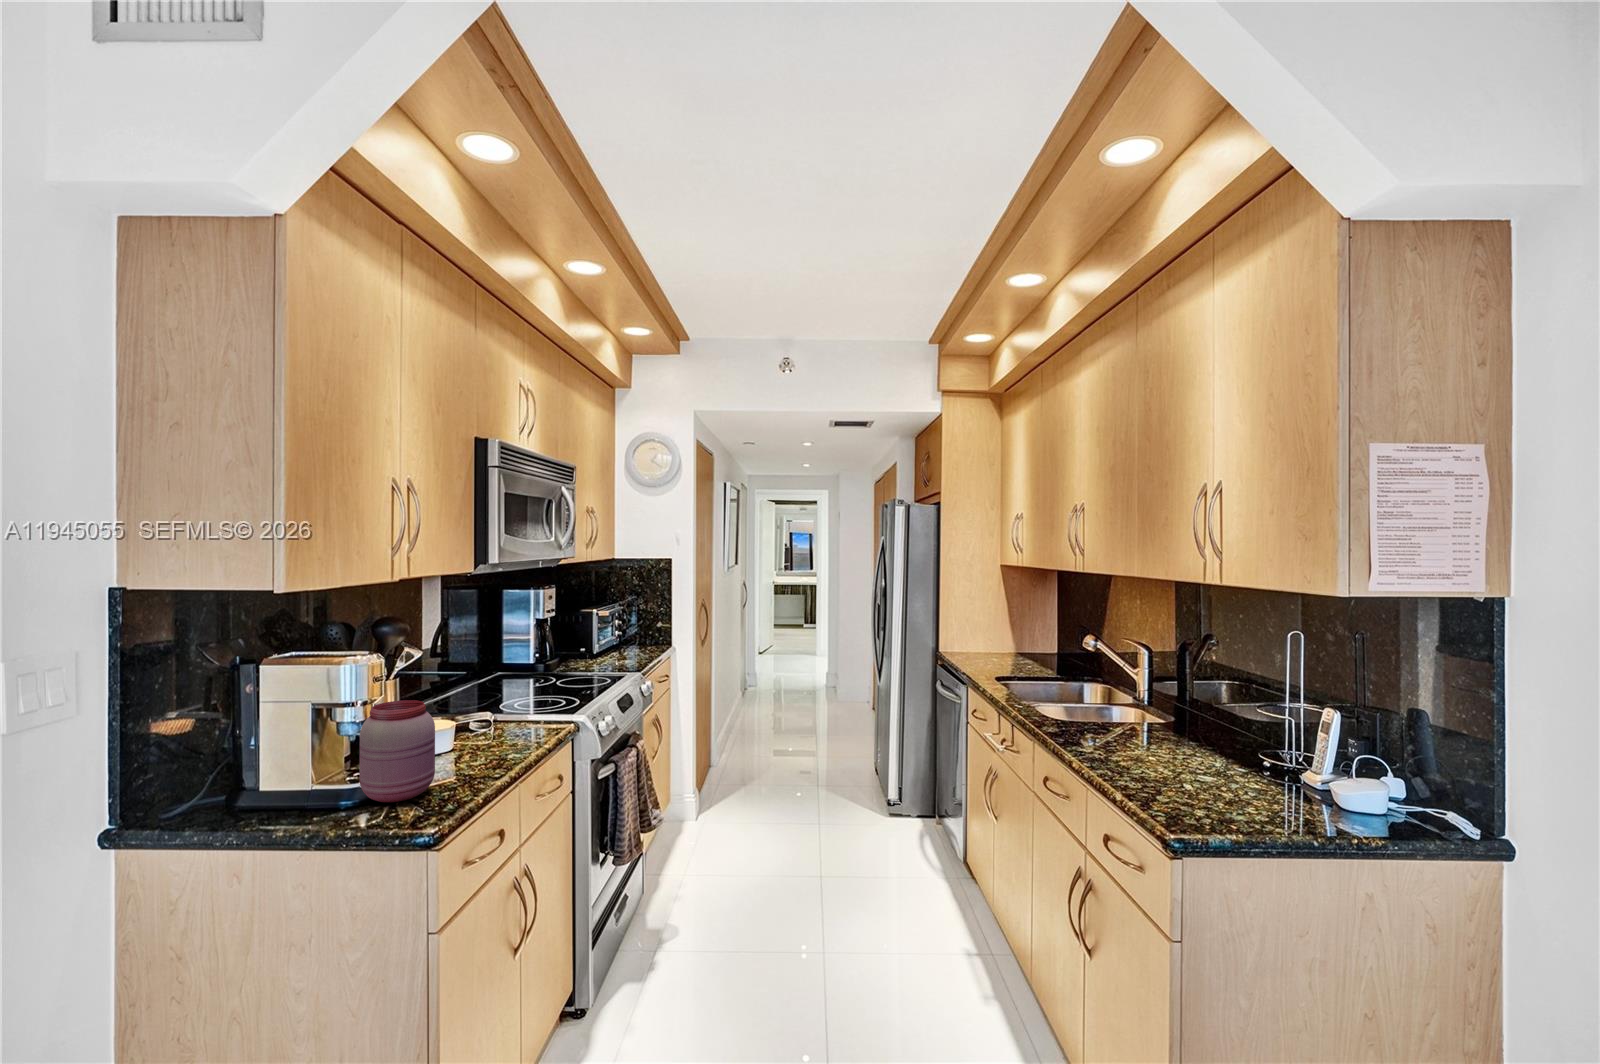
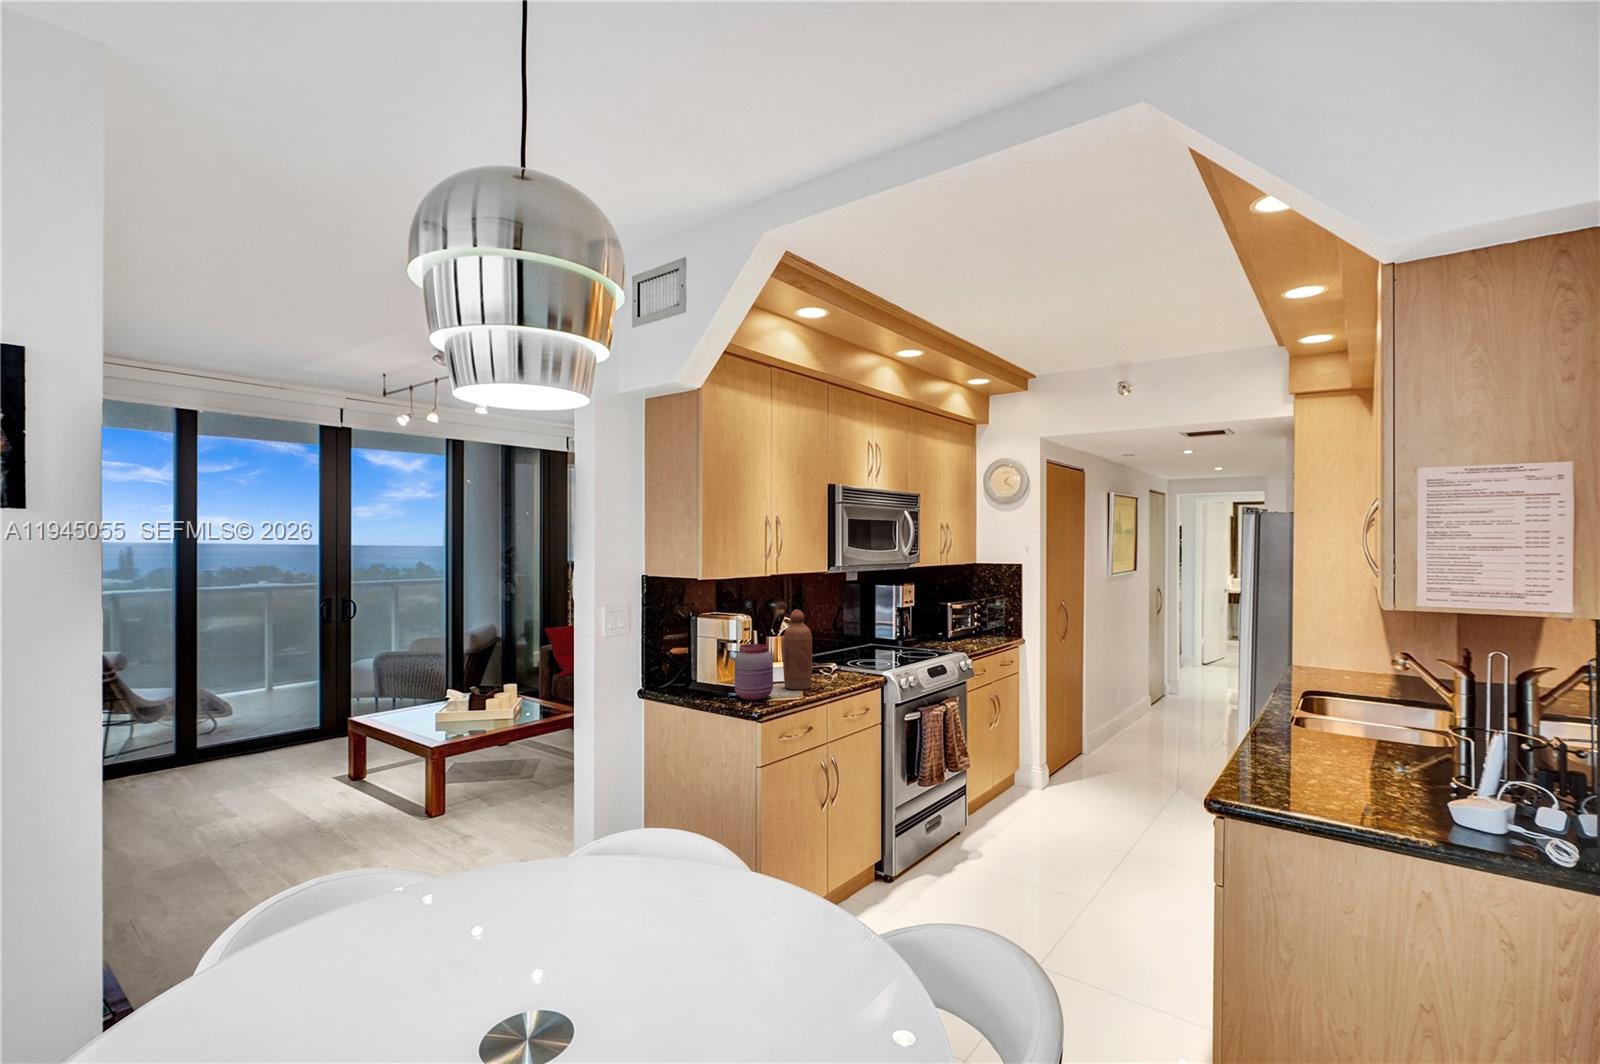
bottle: none [433,635,484,766] -> present [783,609,812,690]

